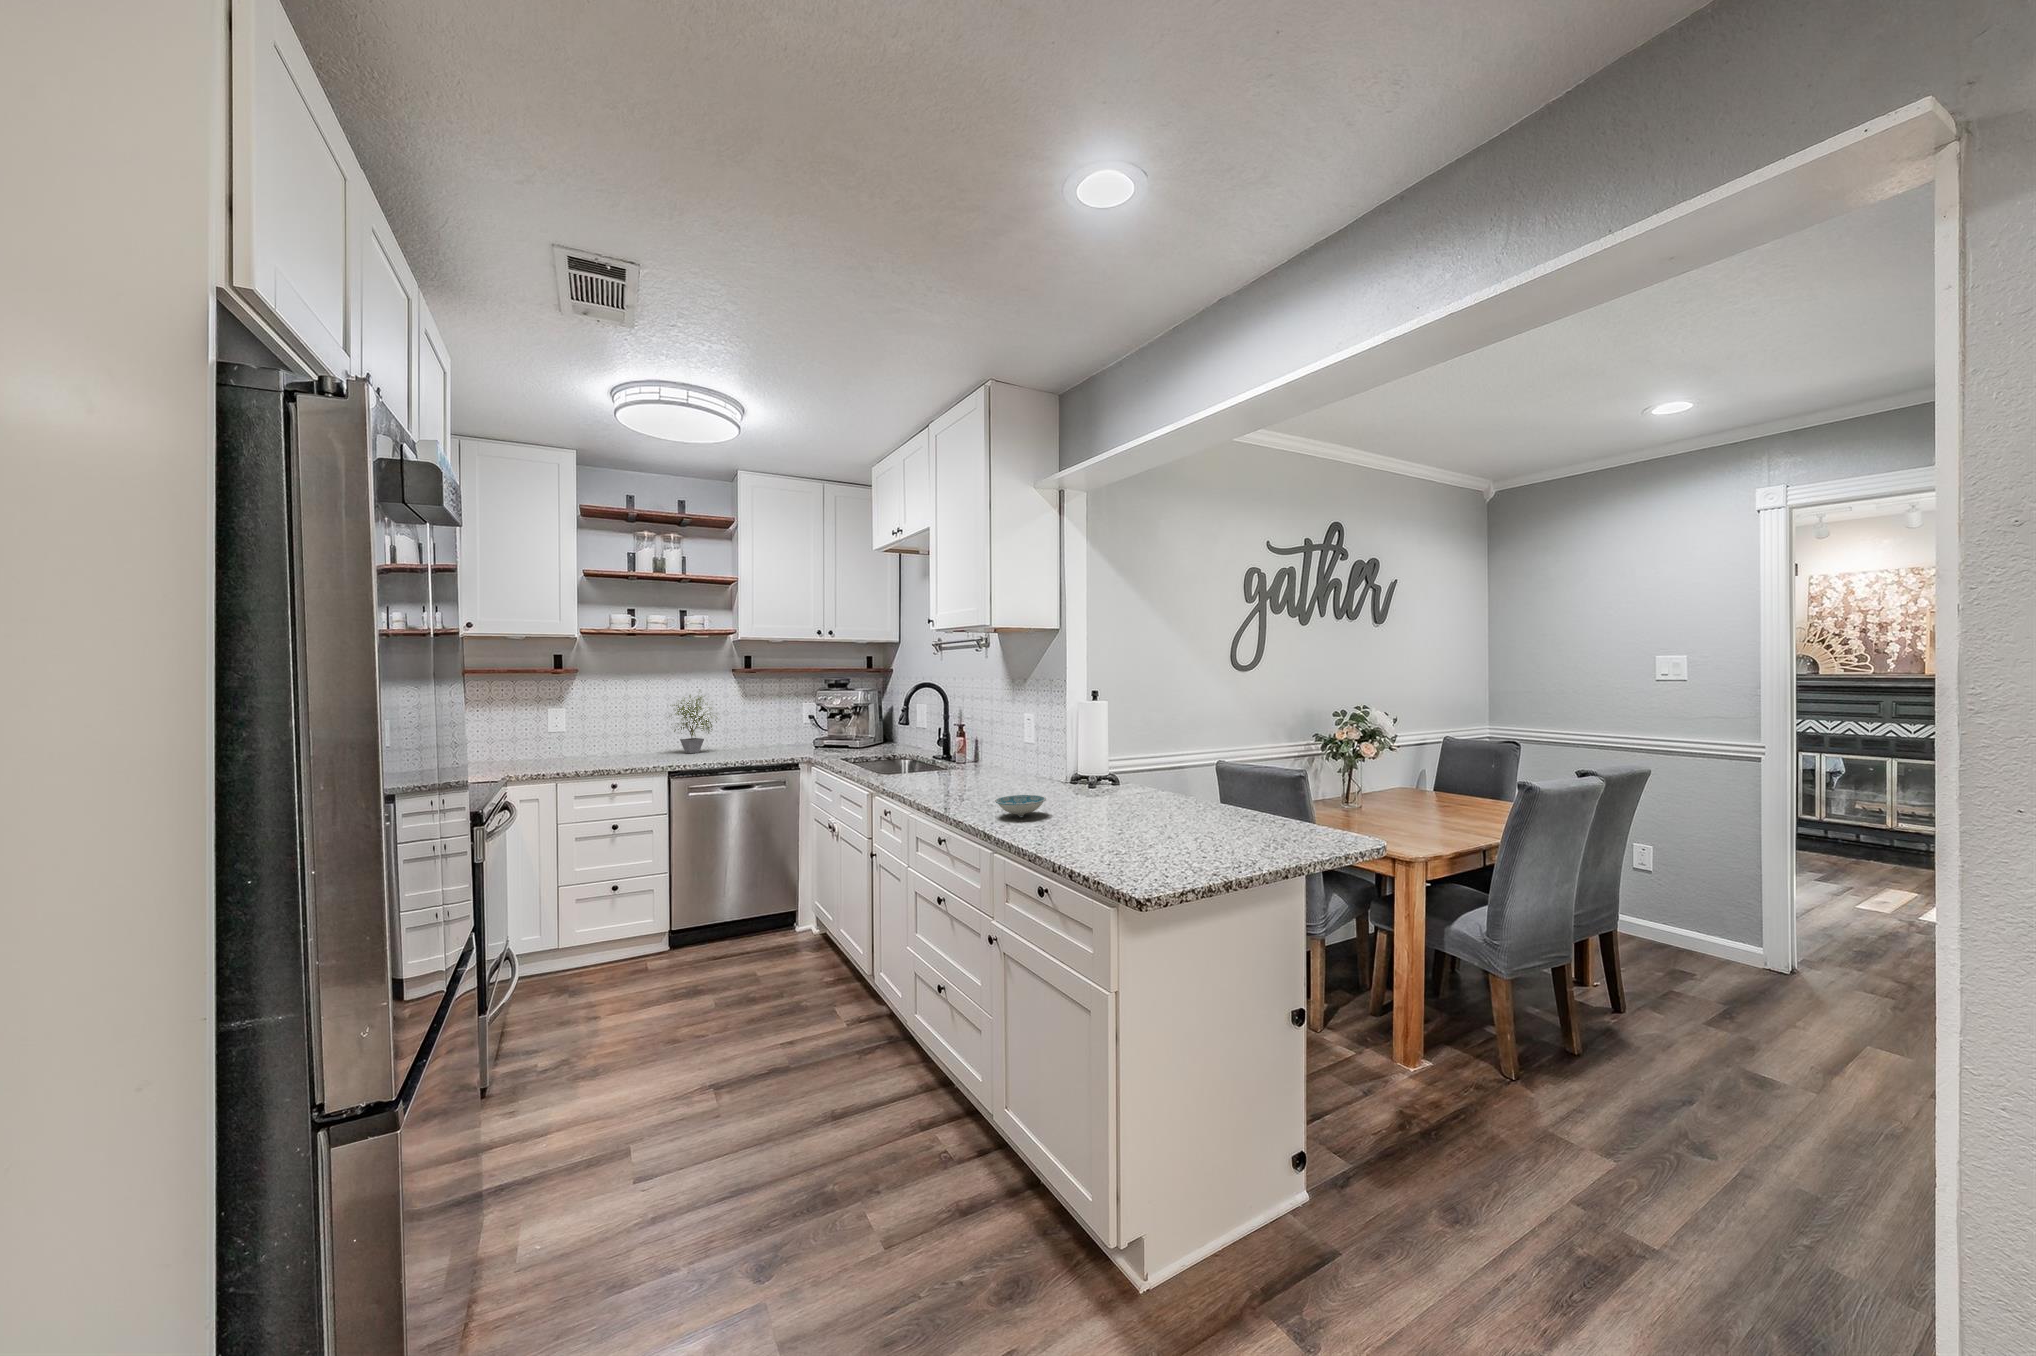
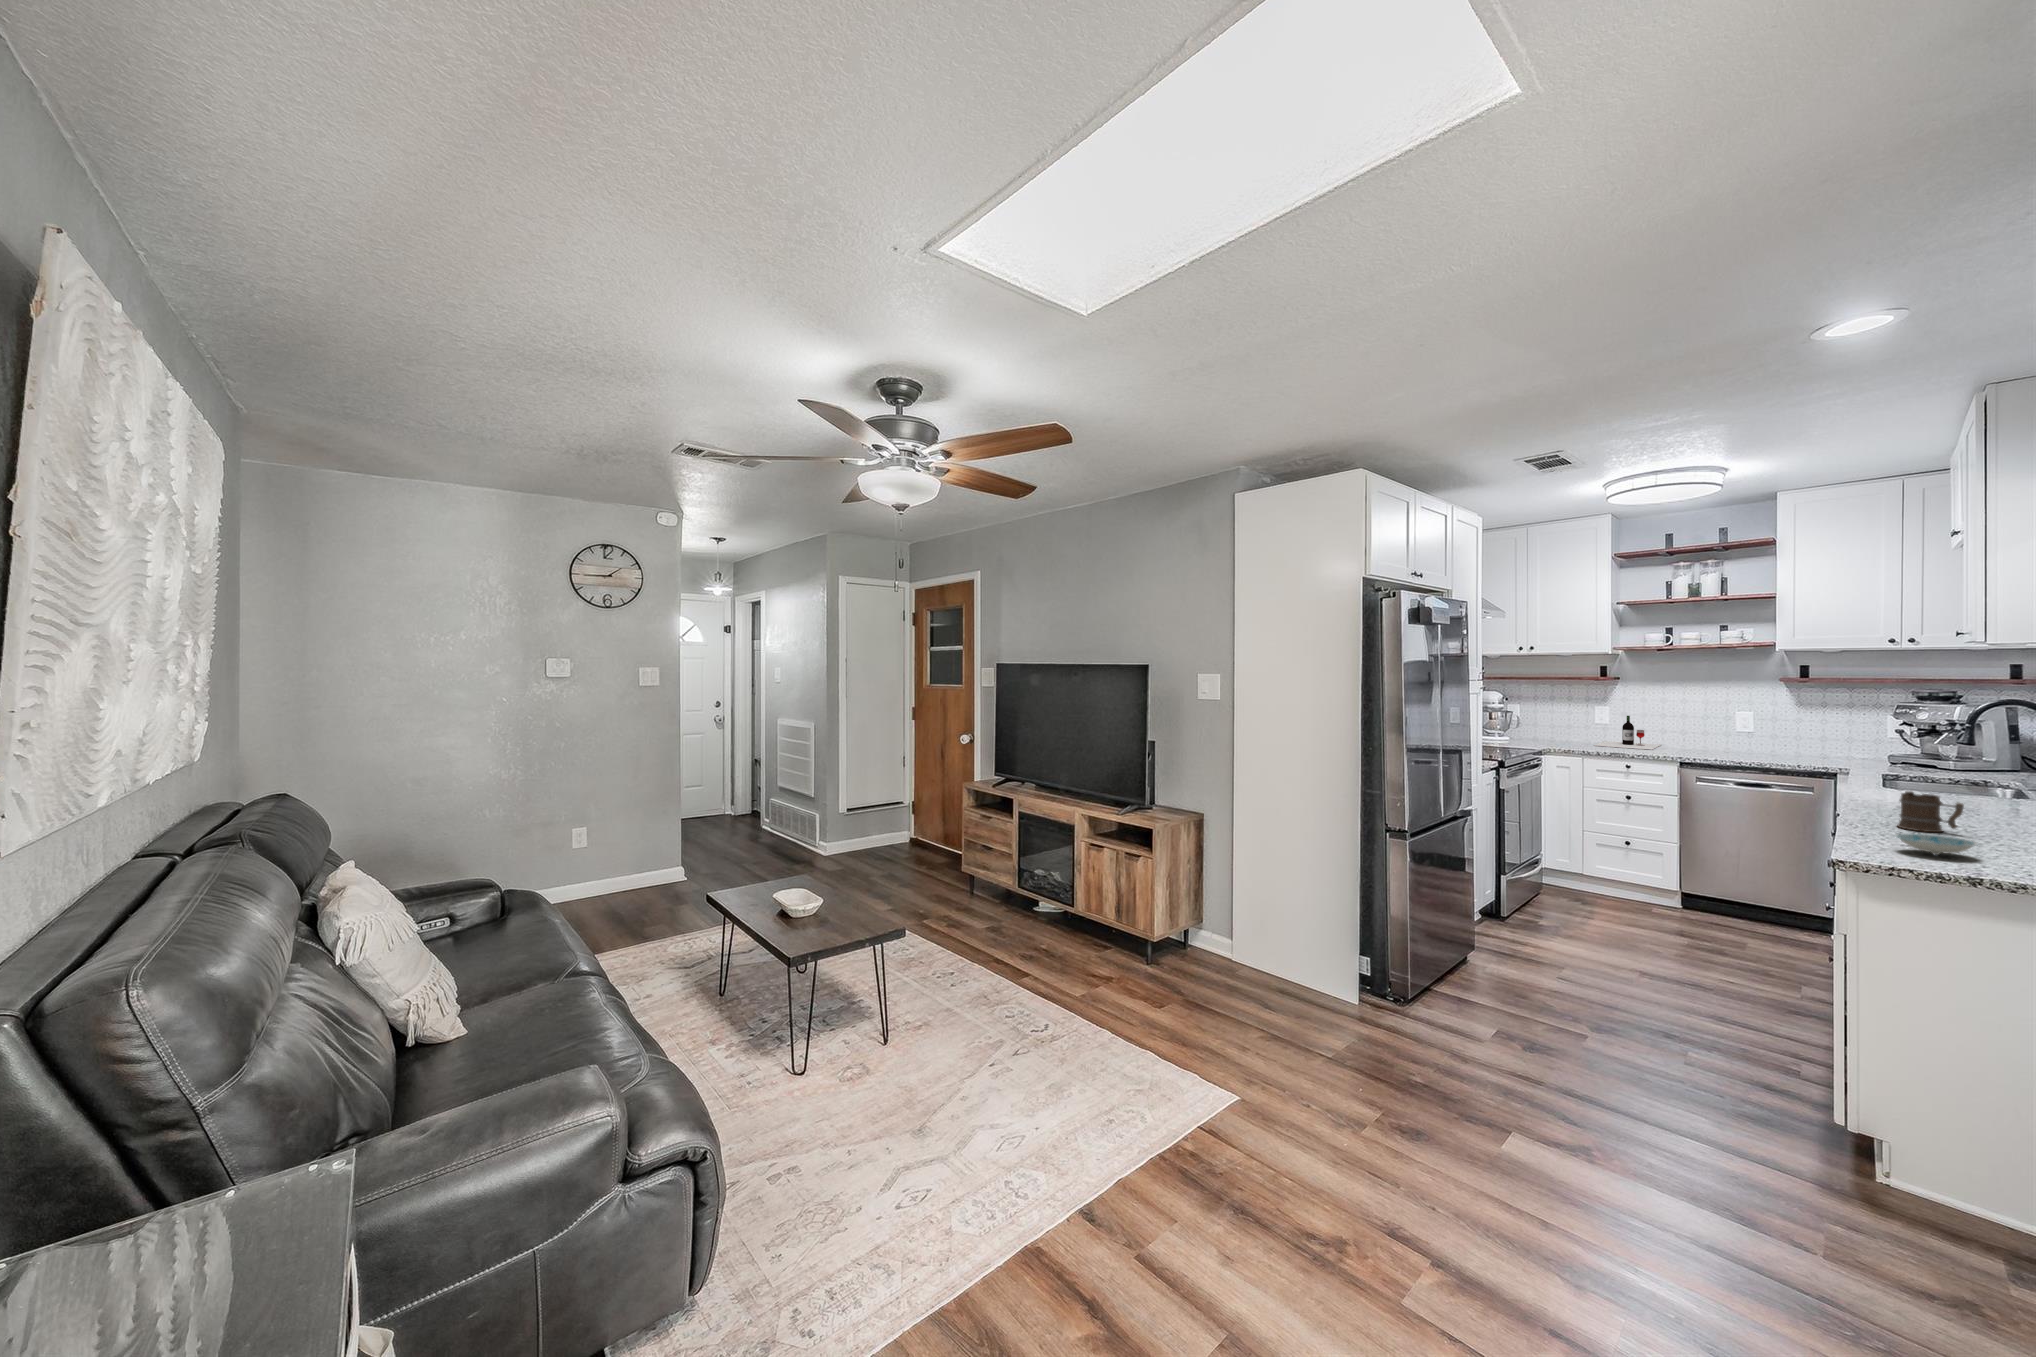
potted plant: present [674,695,716,753] -> none [1698,695,1766,751]
wine bottle: none [556,721,626,764] -> present [1595,716,1660,750]
mug: none [940,758,985,798] -> present [1897,791,1964,832]

